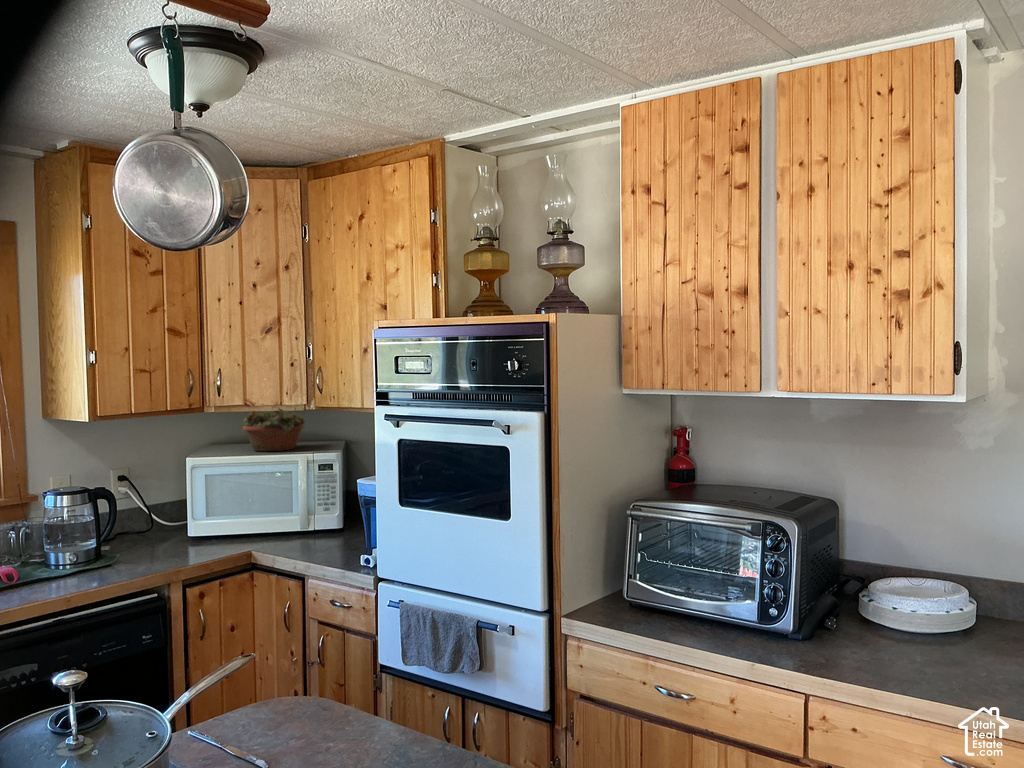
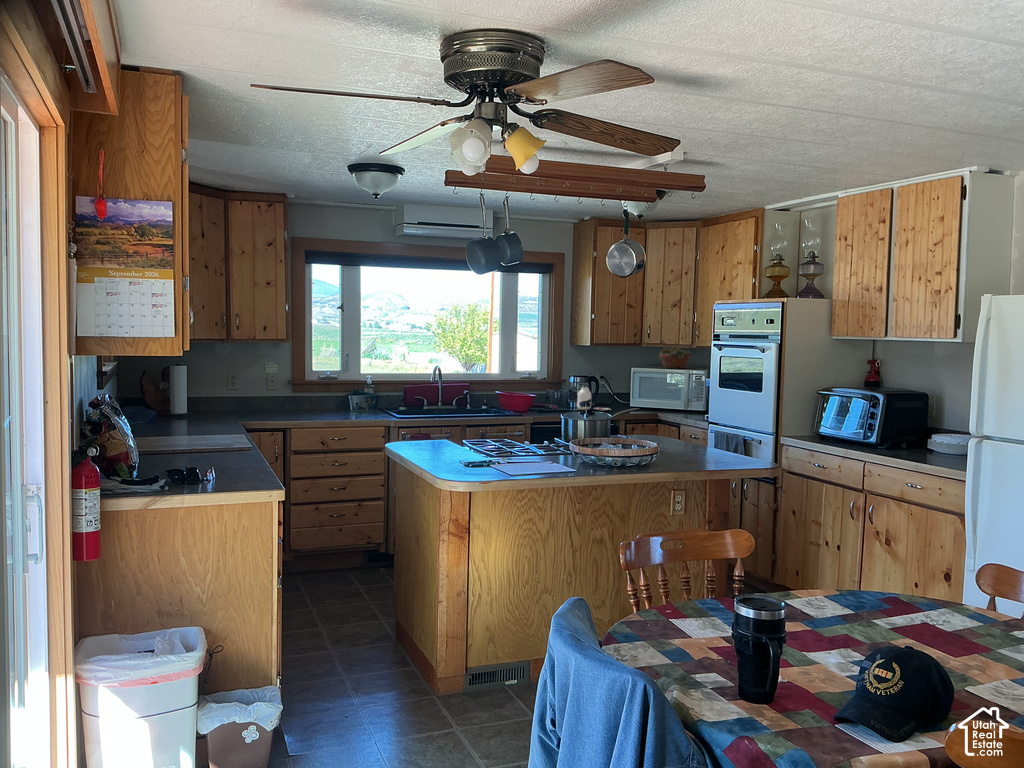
jar: none [62,522,152,582] -> present [577,388,609,411]

